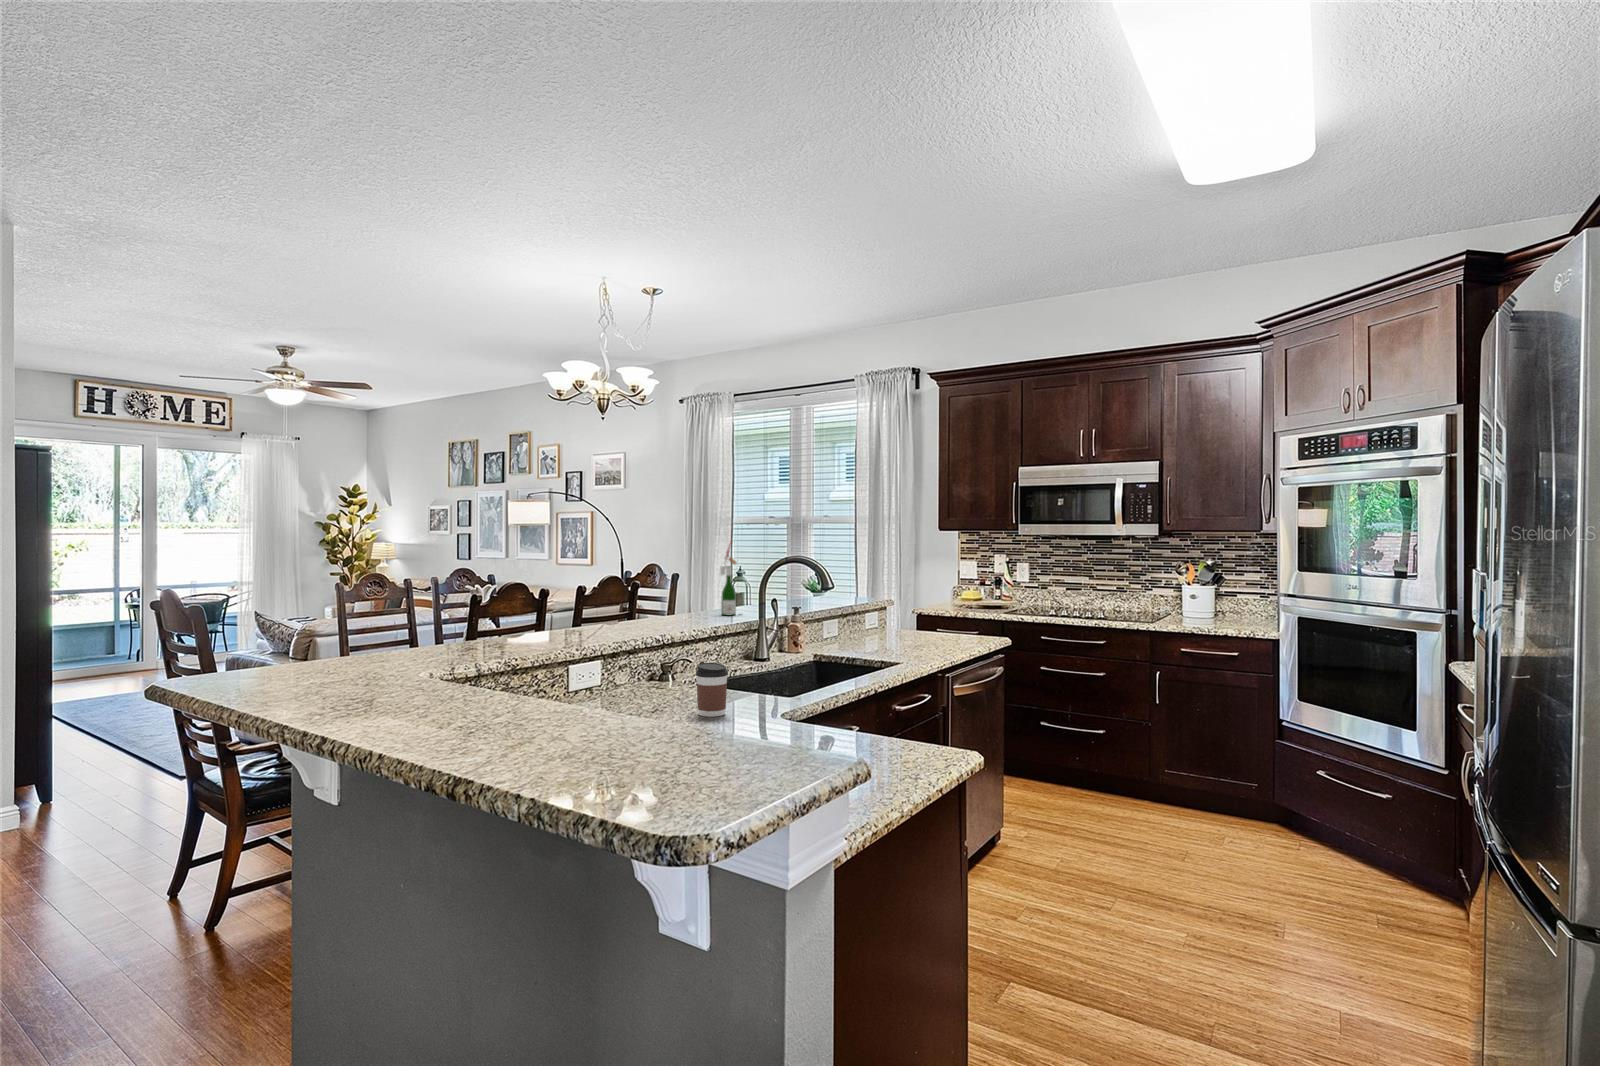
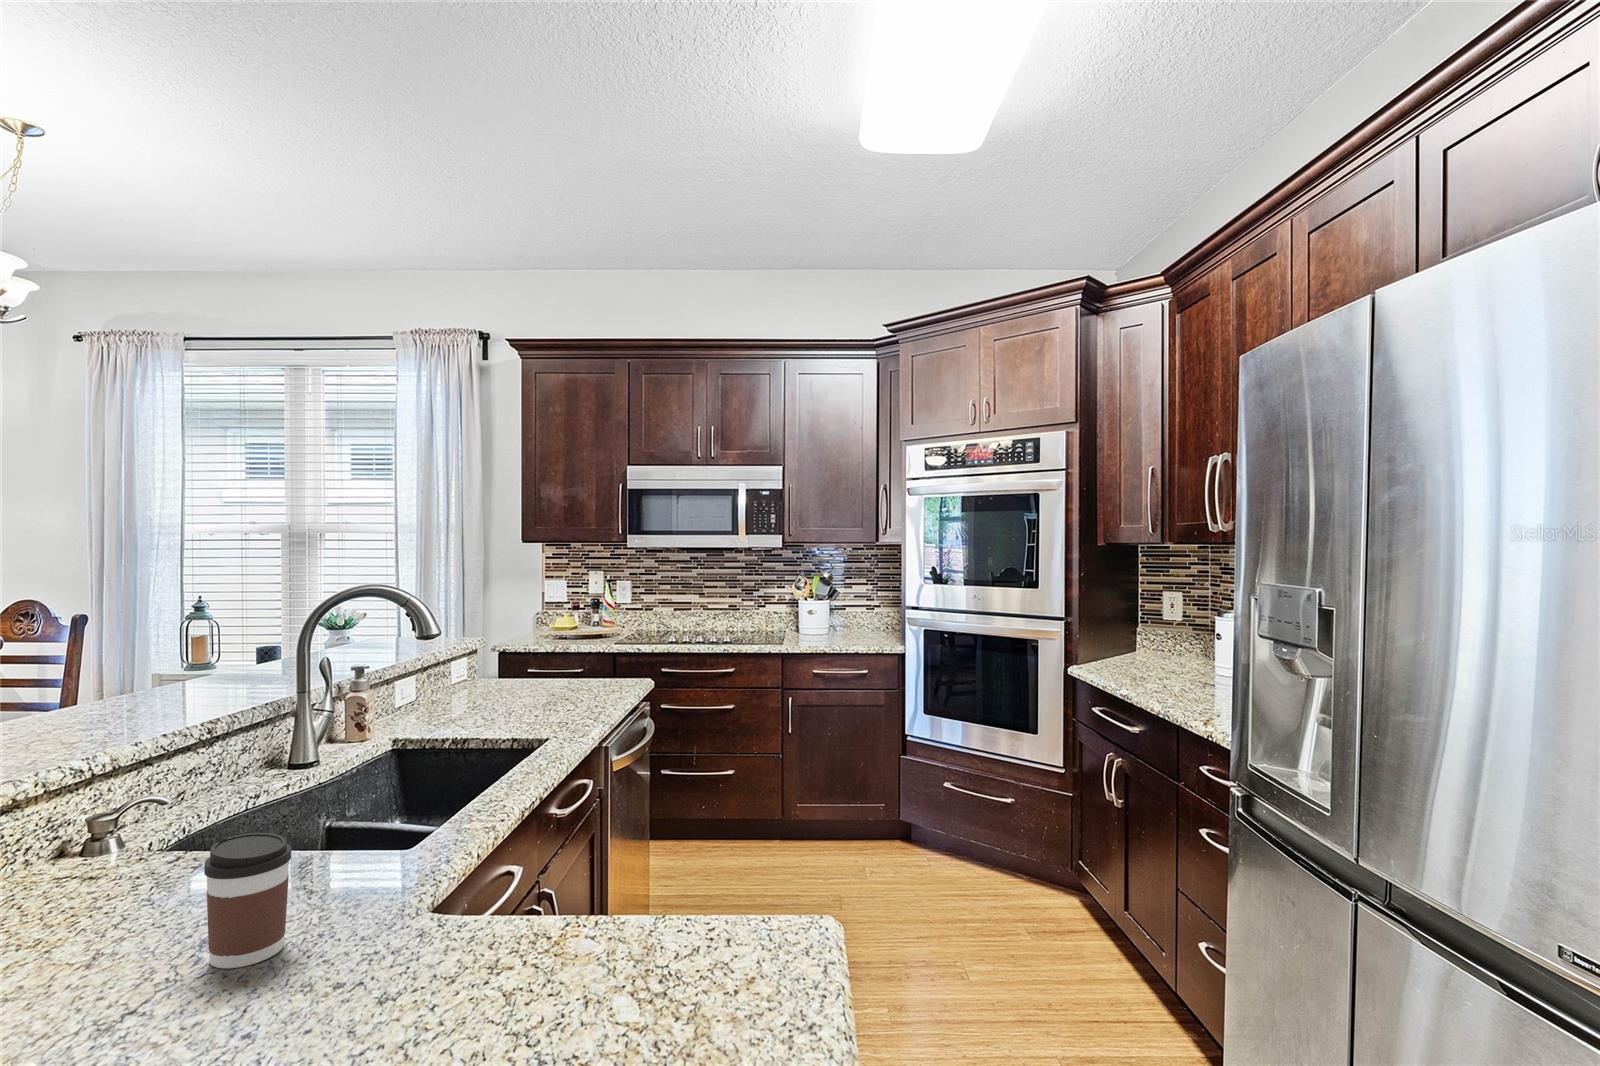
wine bottle: present [720,547,736,615] -> none [201,558,247,687]

